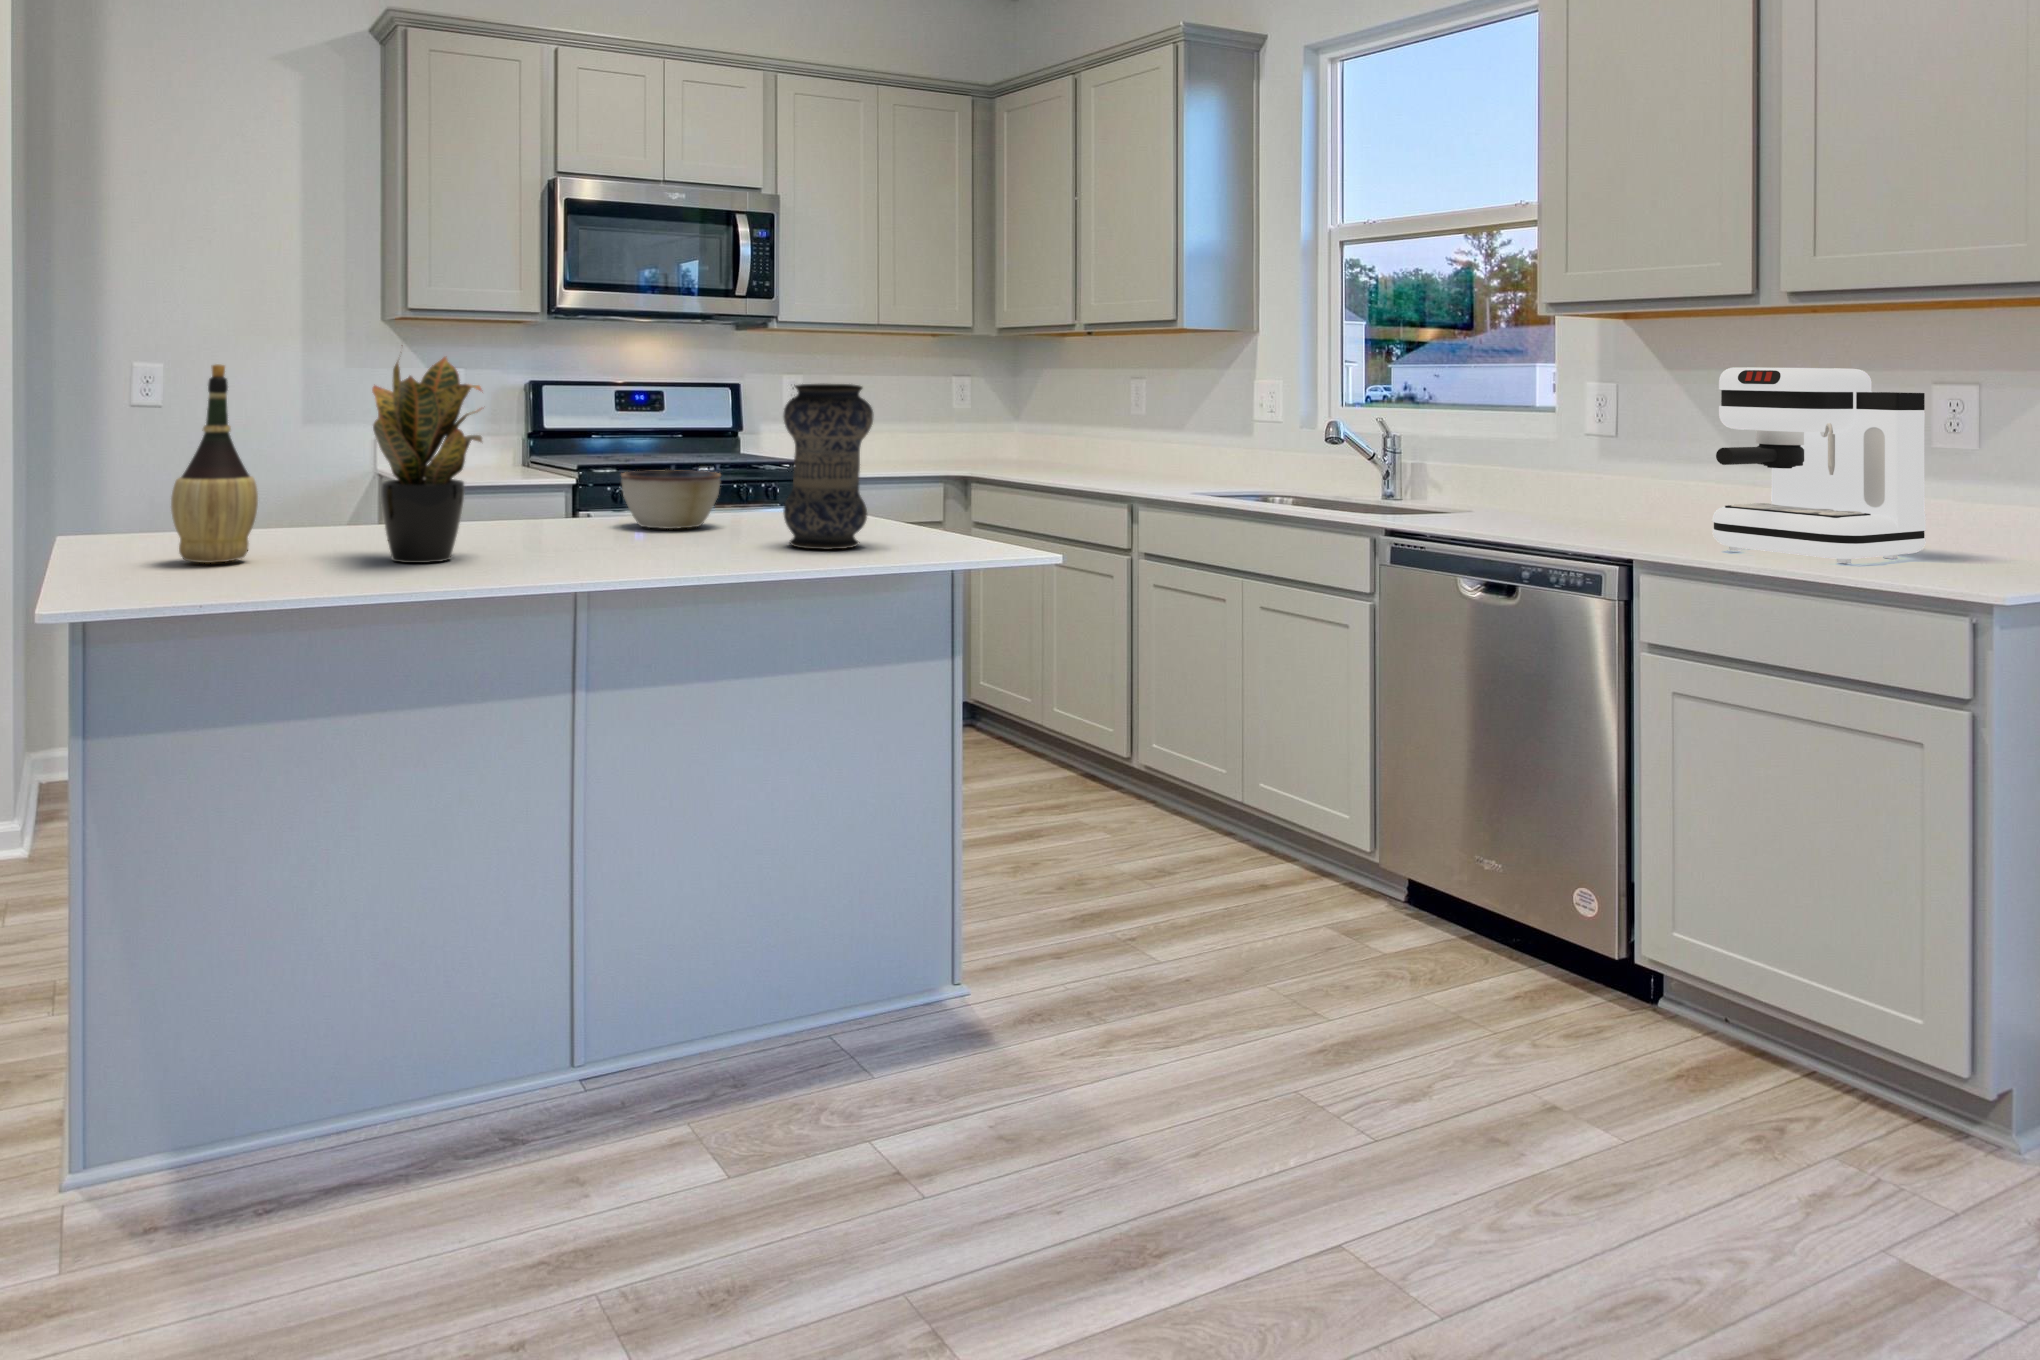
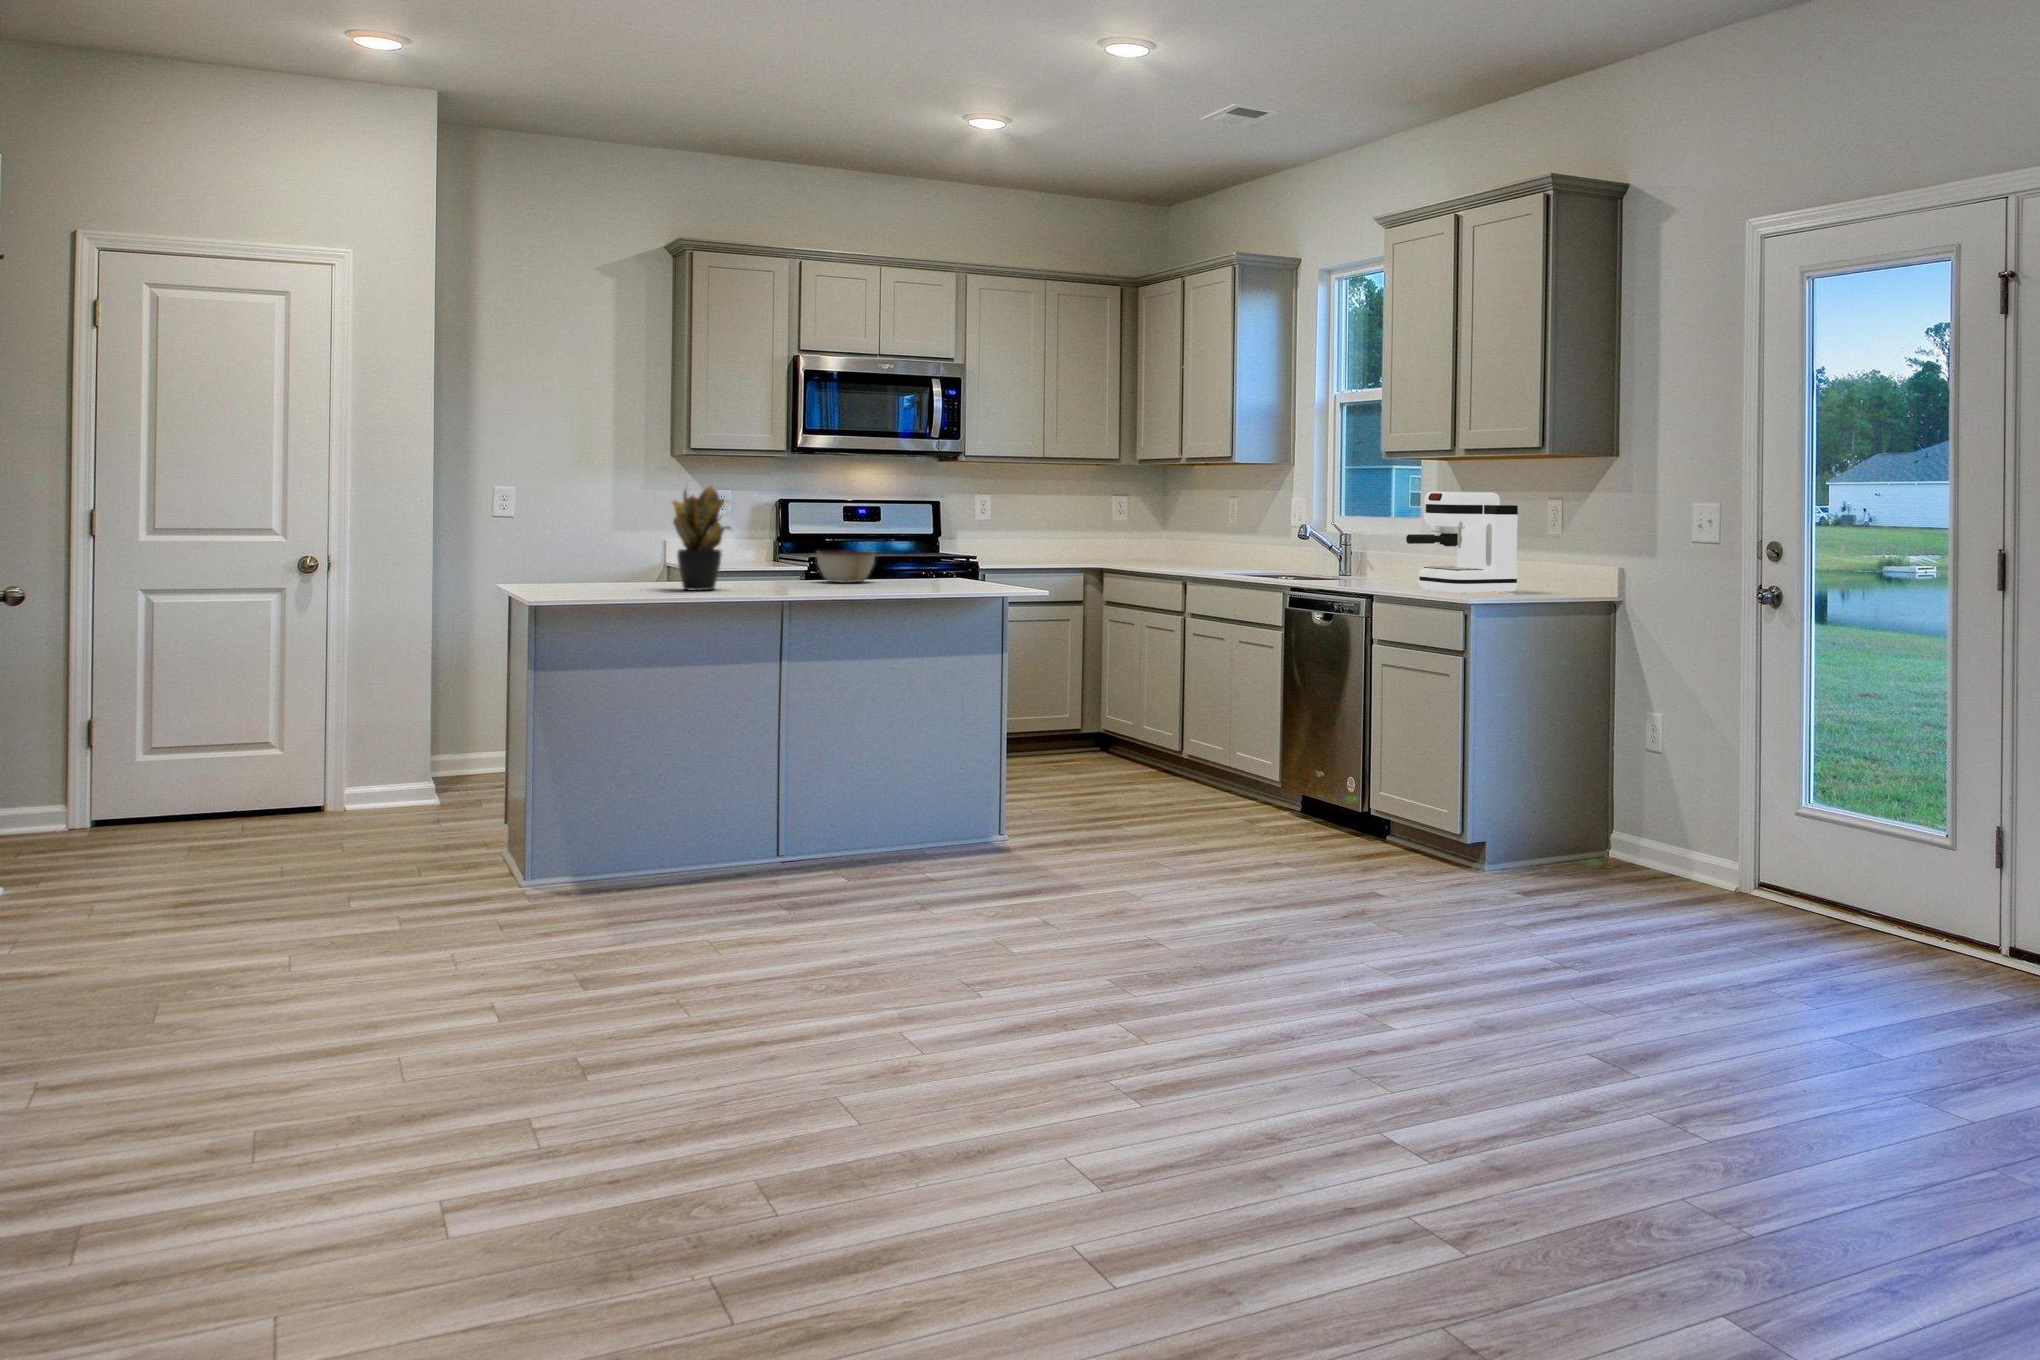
wine bottle: present [171,364,258,563] -> none [569,489,613,589]
vase: present [783,384,873,549] -> none [900,500,950,589]

